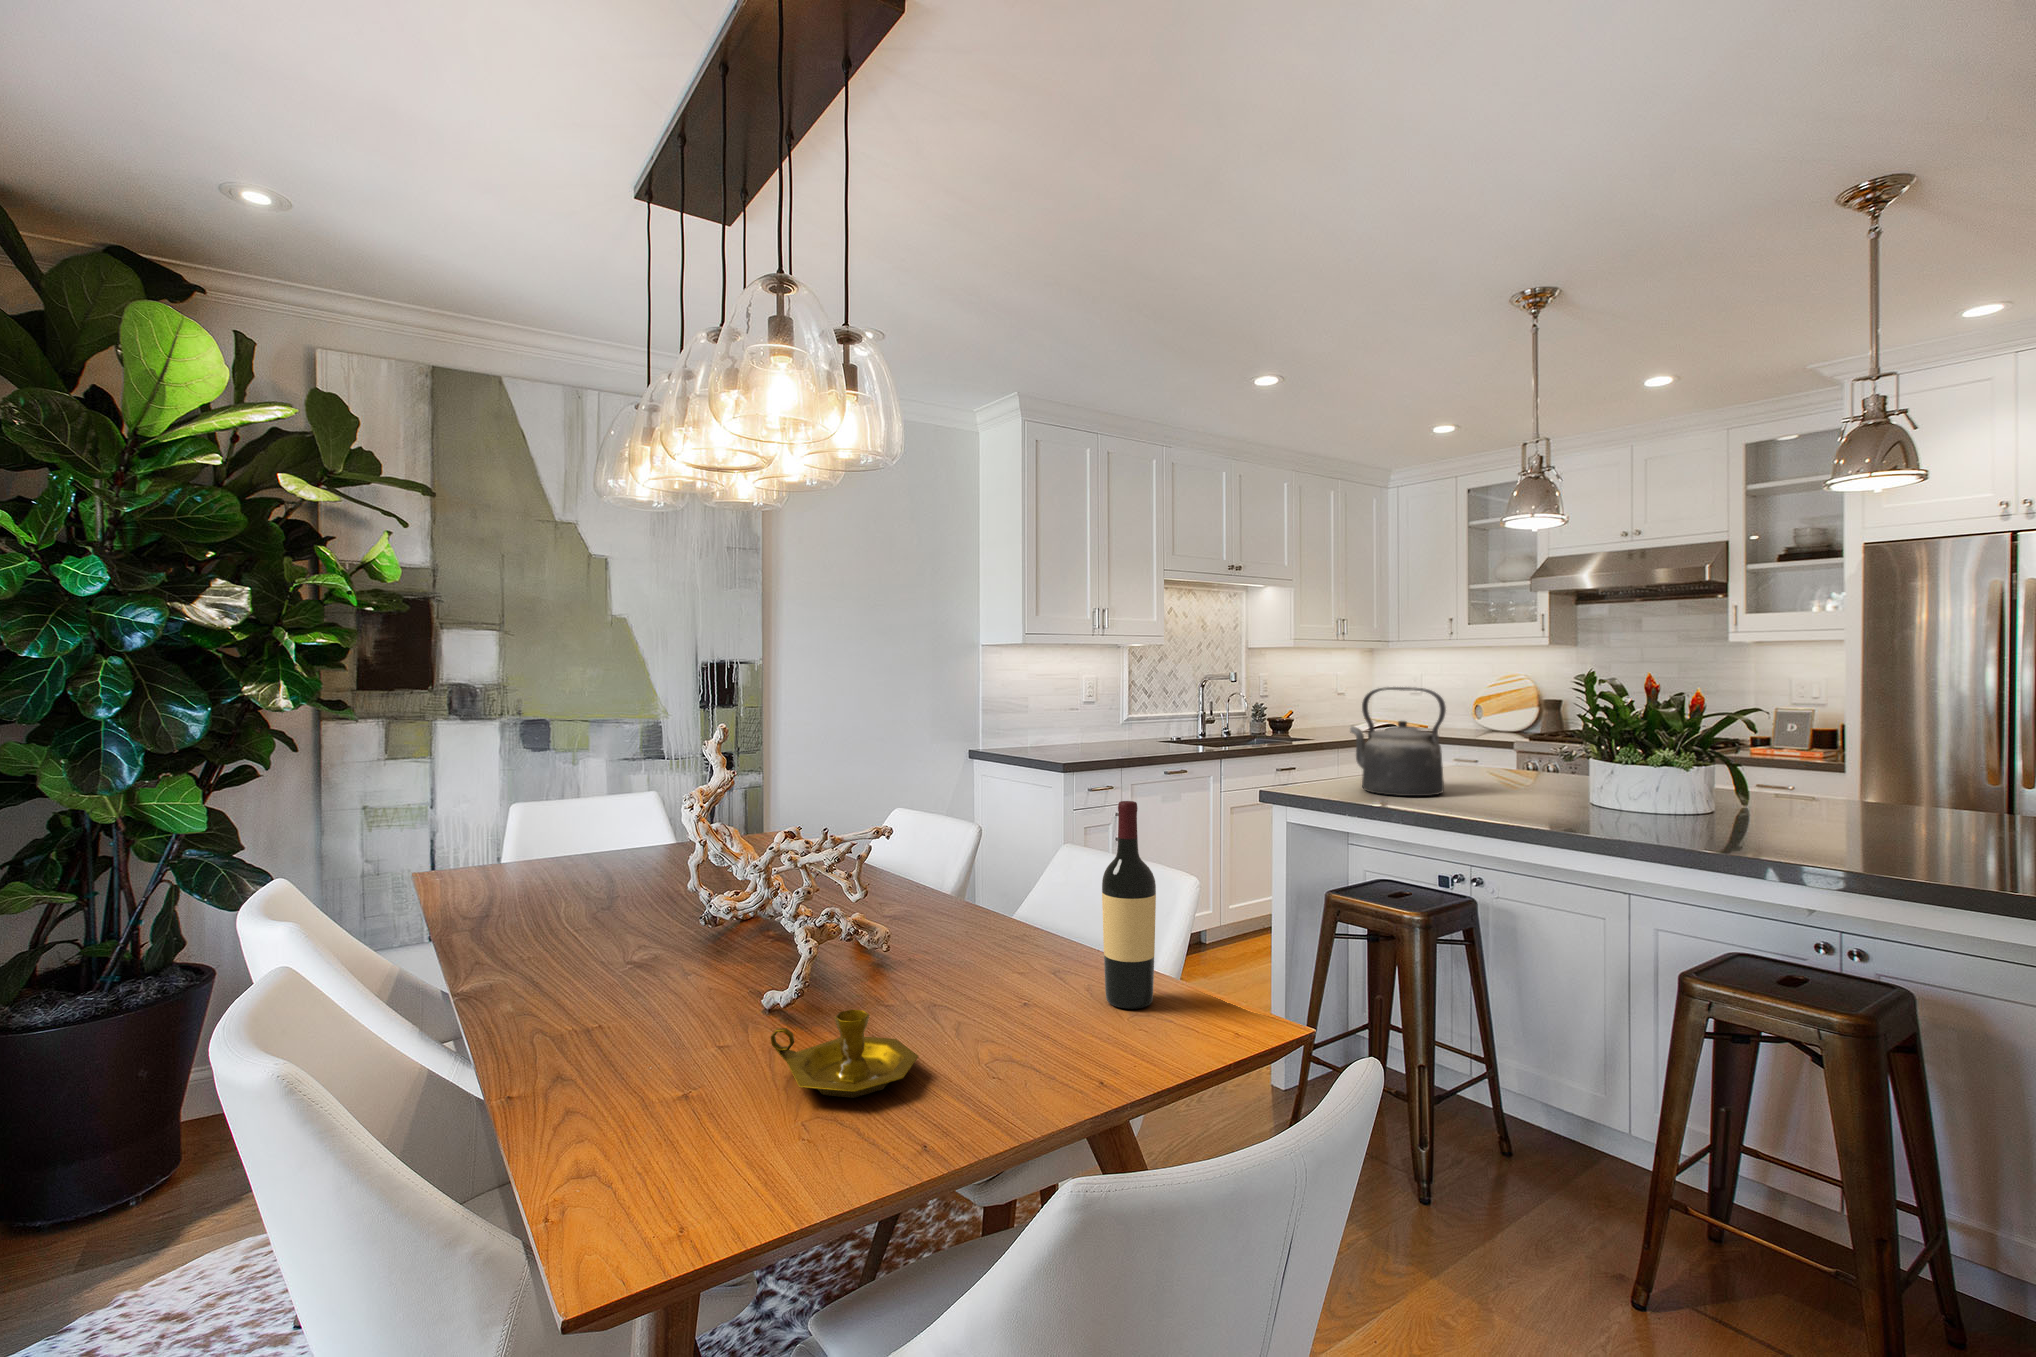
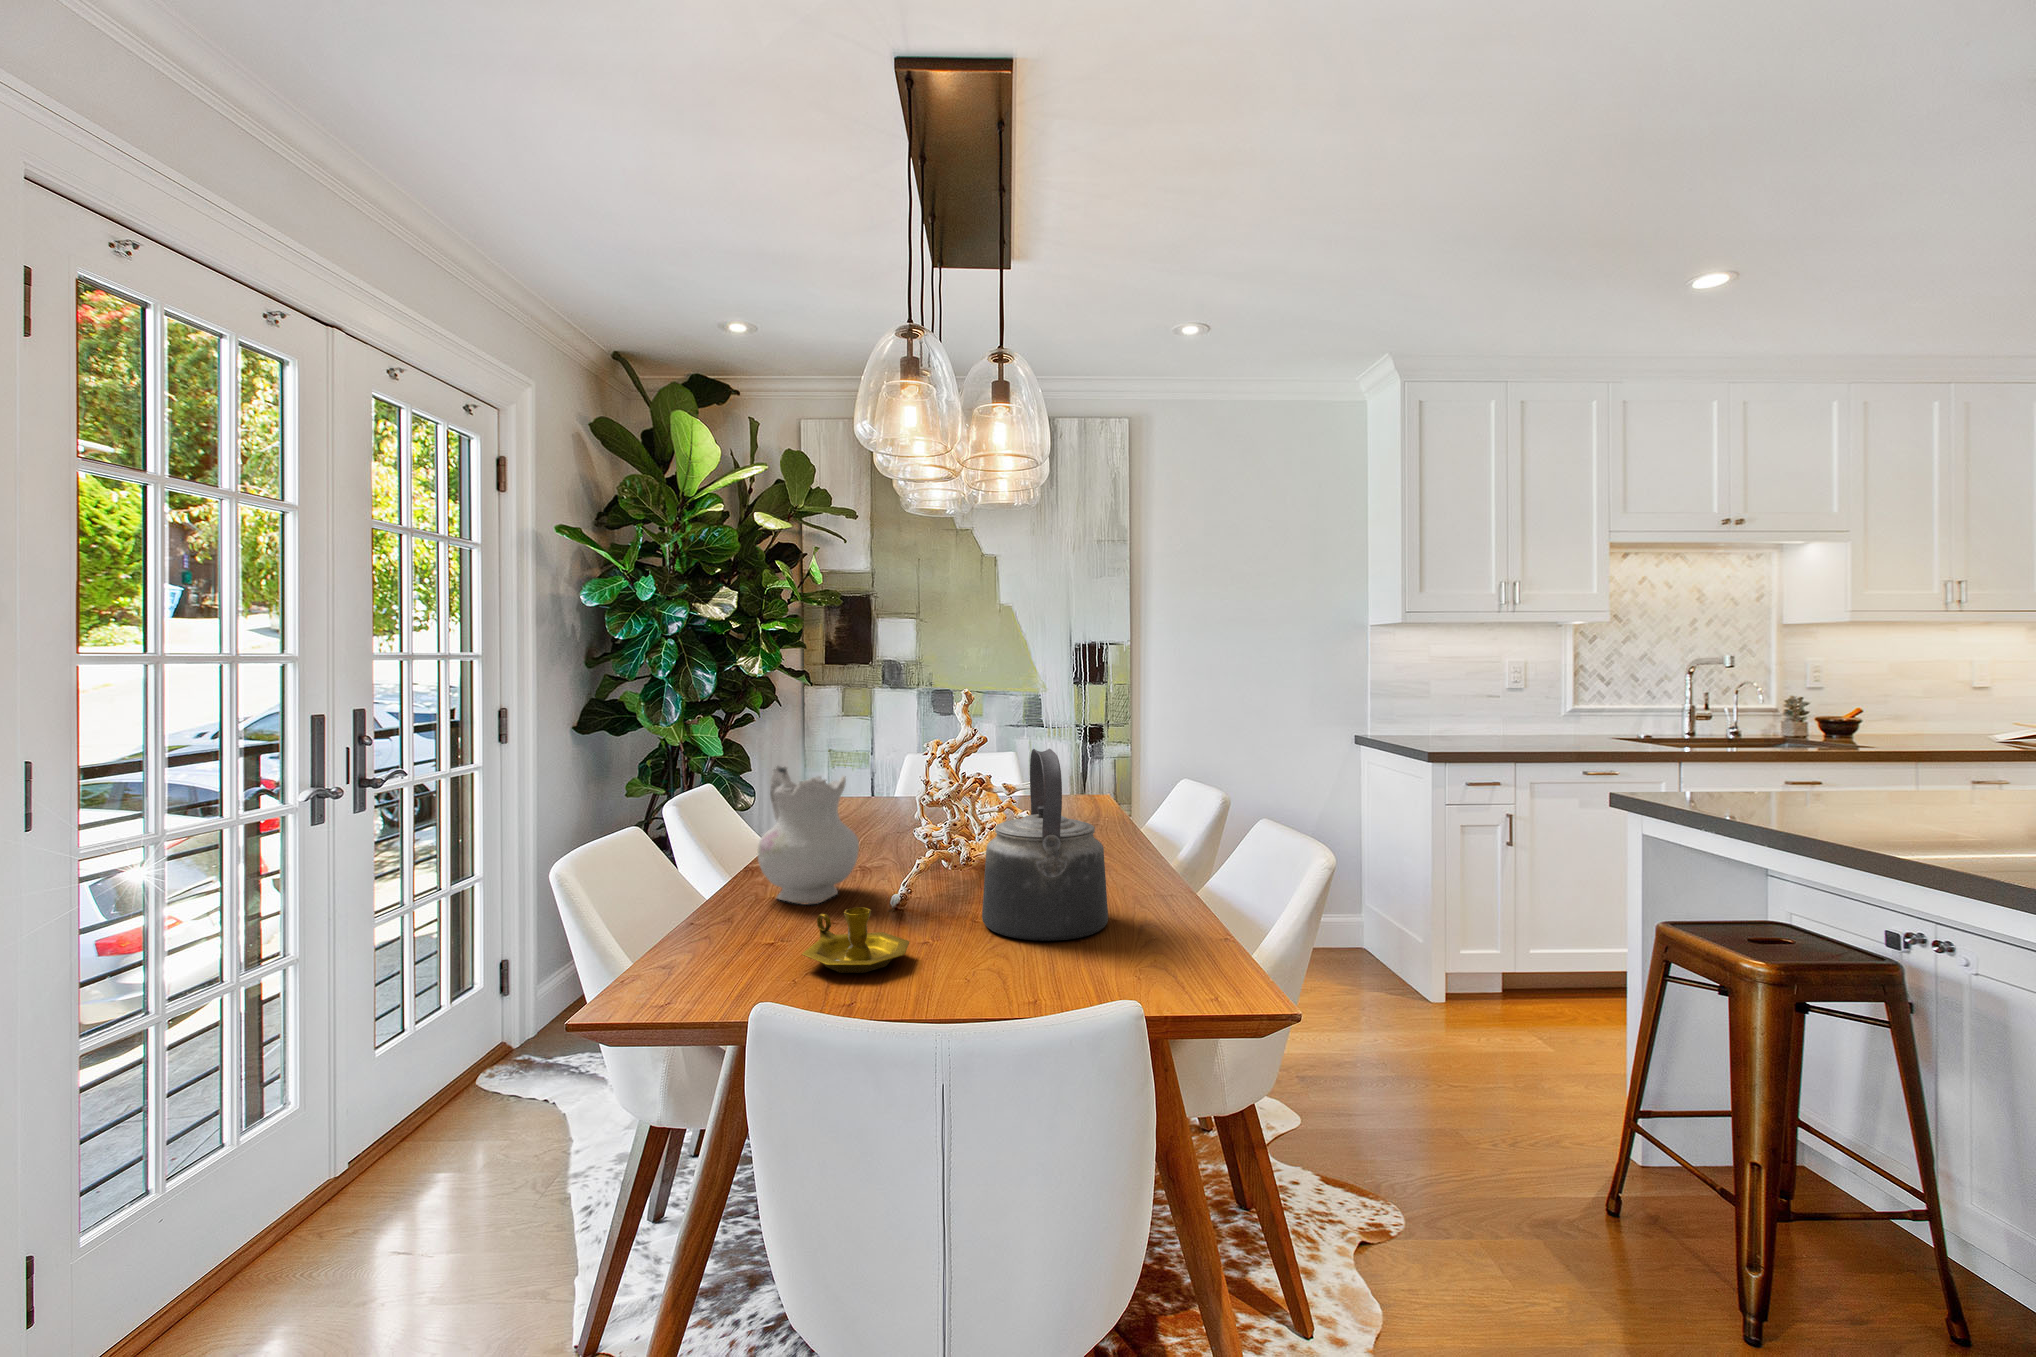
kettle: present [1350,687,1446,796] -> present [982,749,1108,941]
wine bottle: present [1102,801,1156,1009] -> none [1128,763,1181,965]
ceramic pitcher: none [563,841,709,1023] -> present [758,766,859,904]

